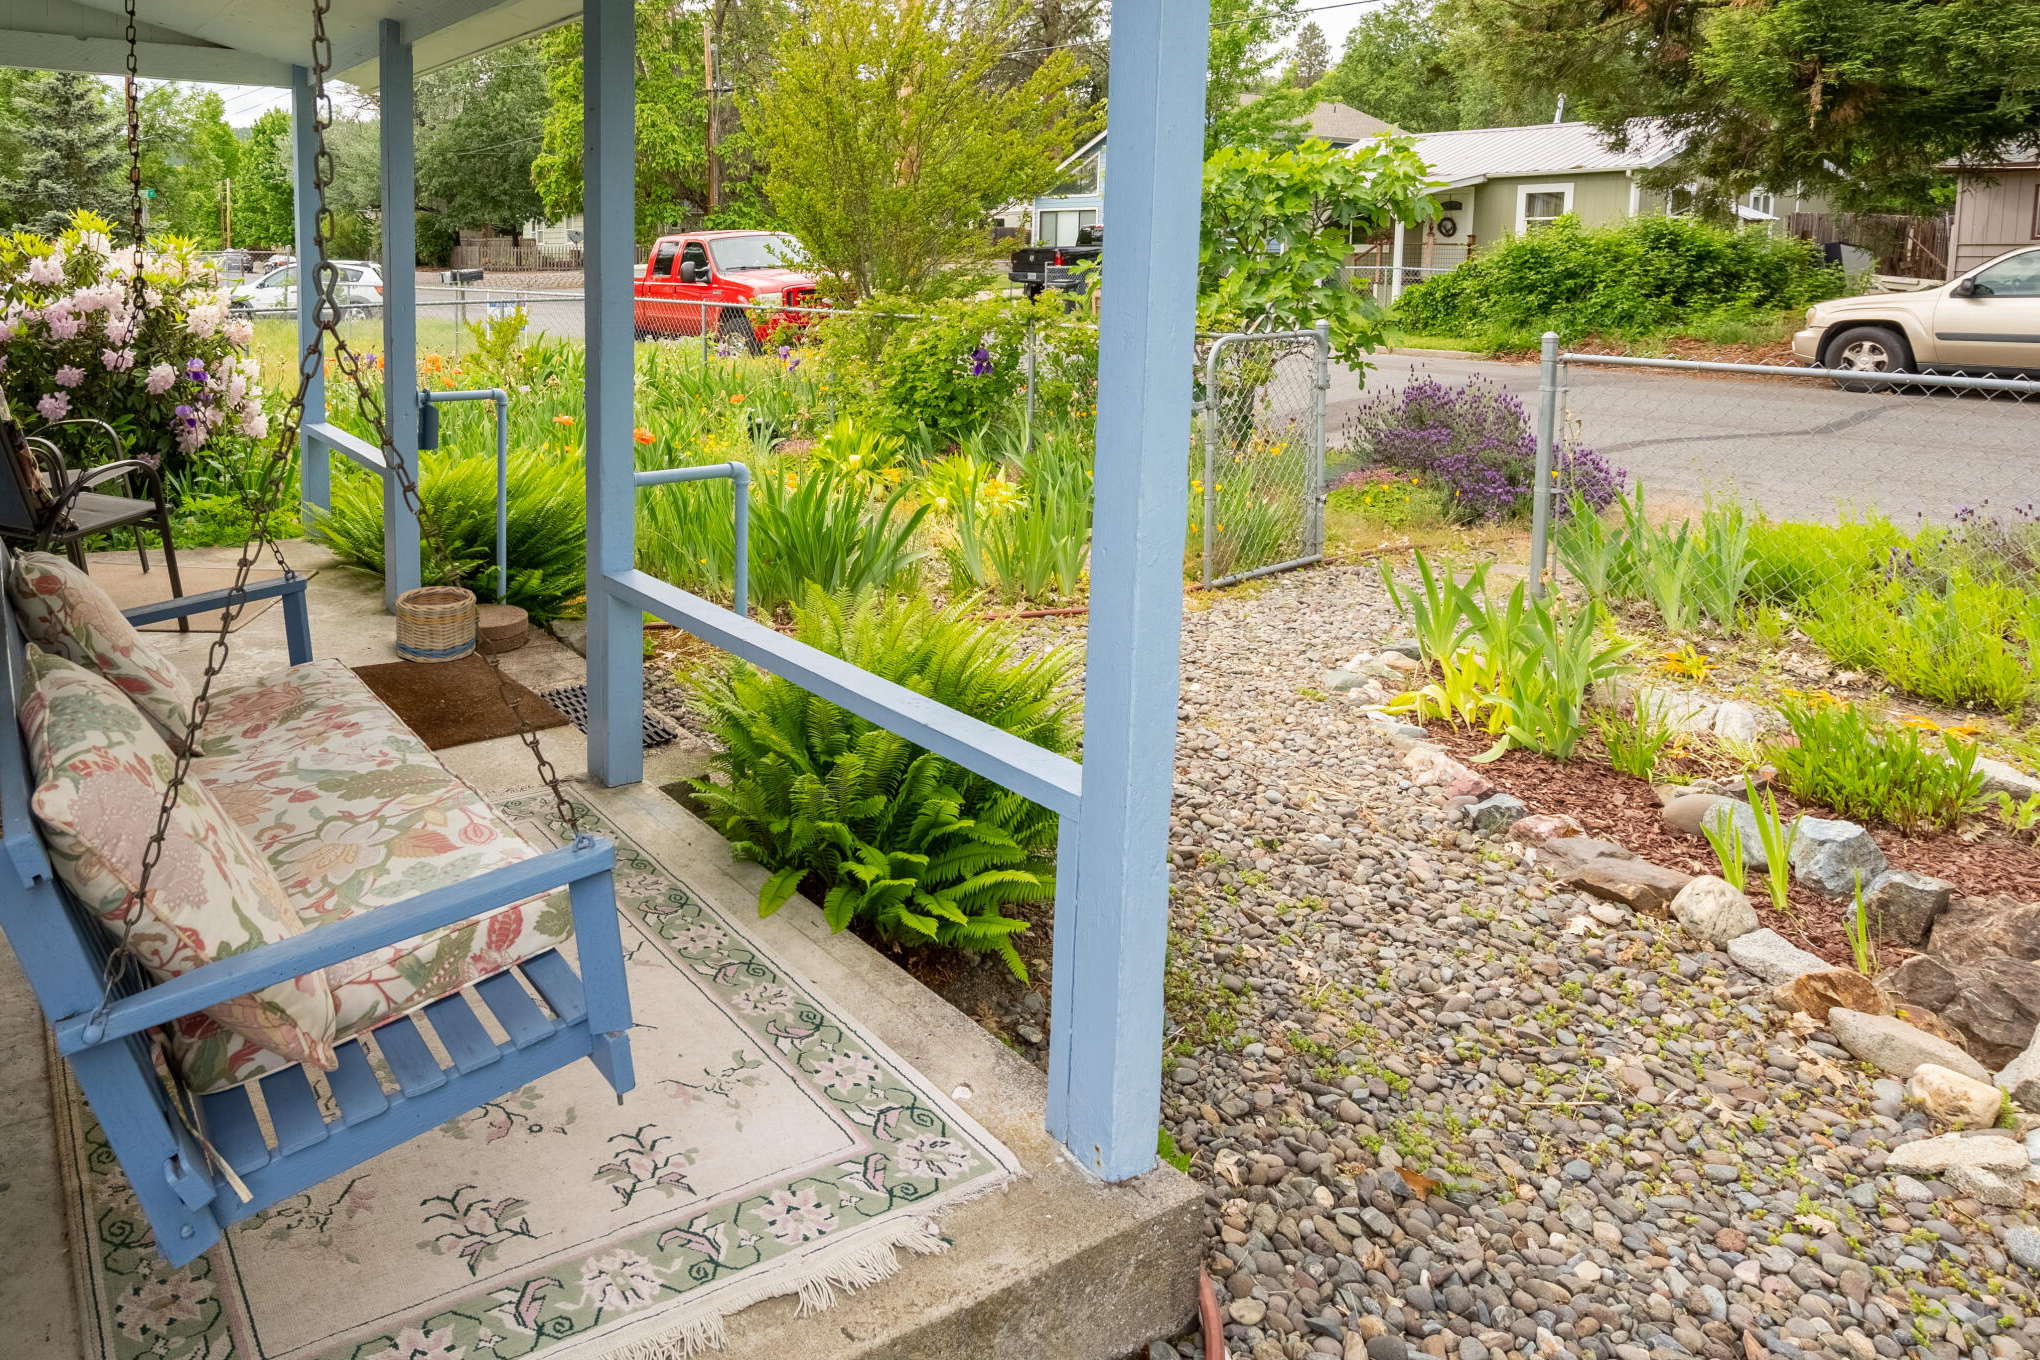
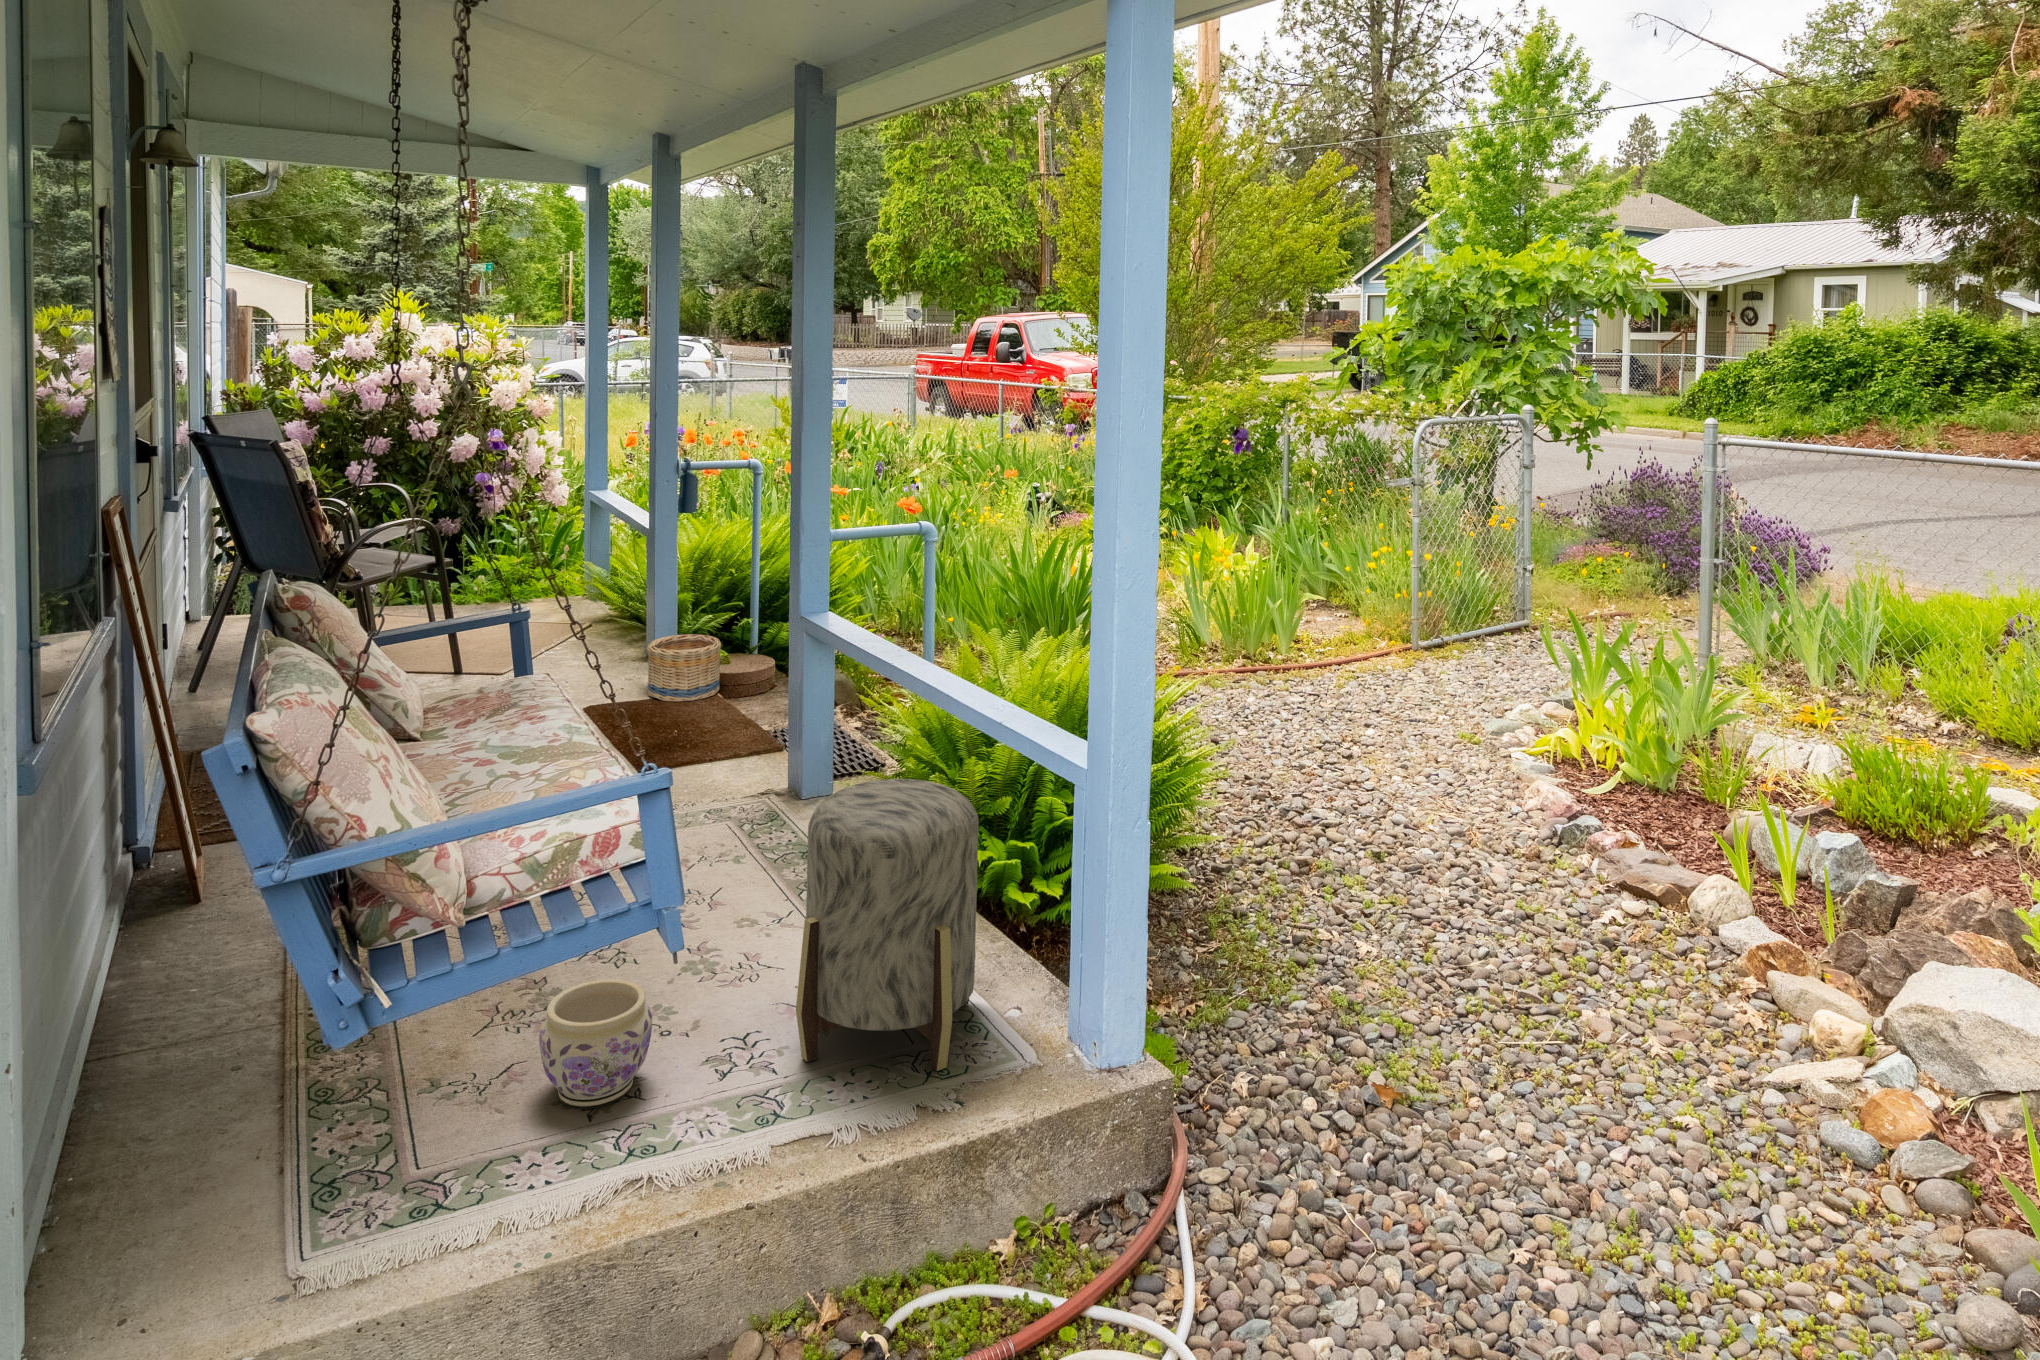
ottoman: none [715,805,936,1193] -> present [796,779,979,1071]
planter: none [398,1079,541,1261] -> present [539,979,653,1109]

